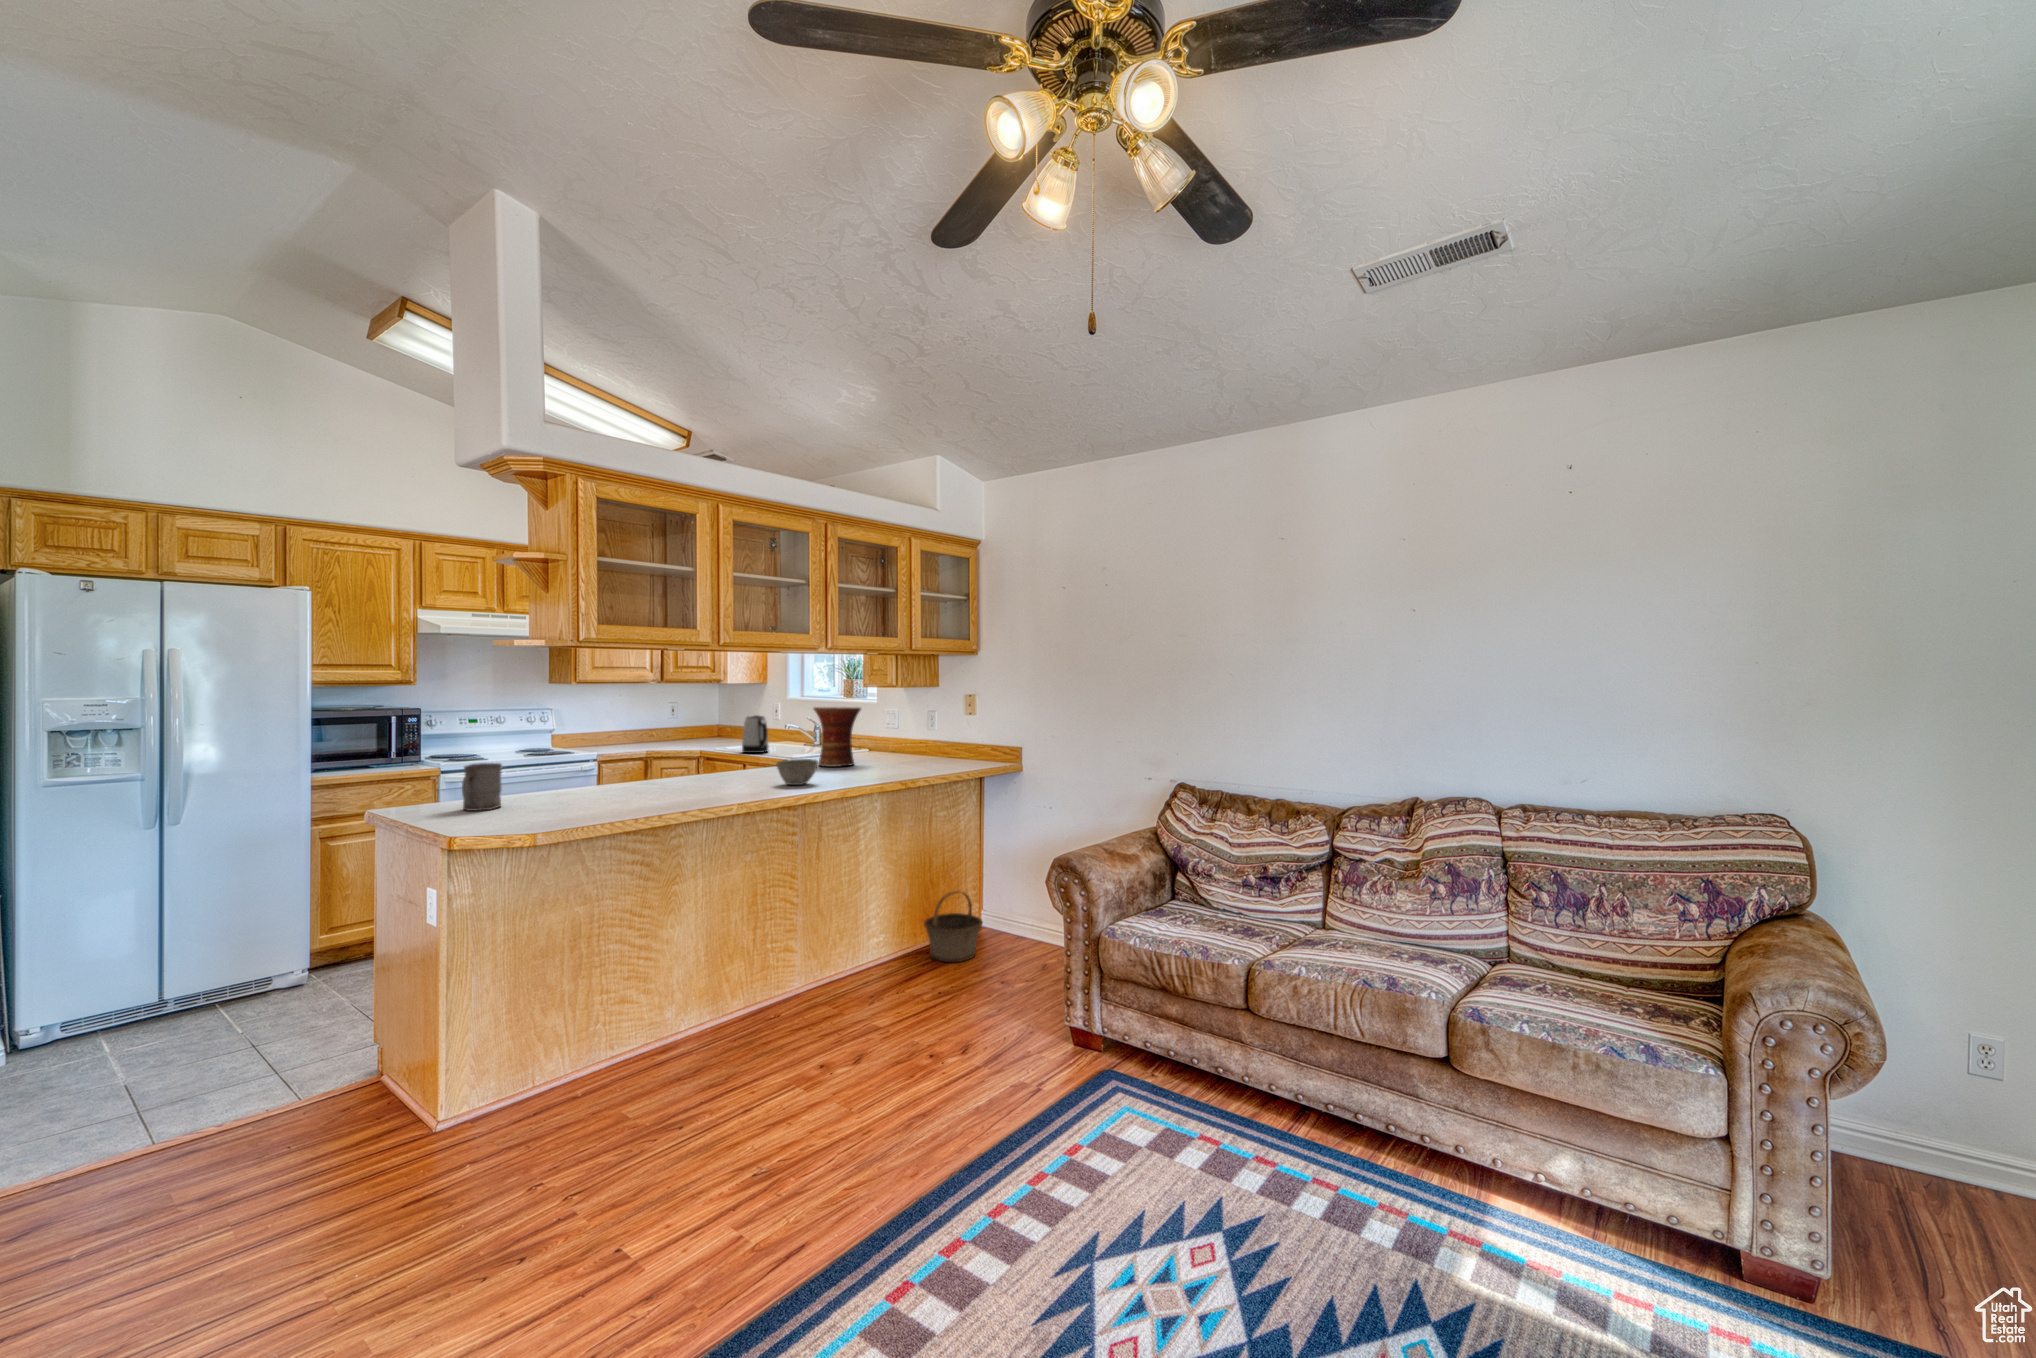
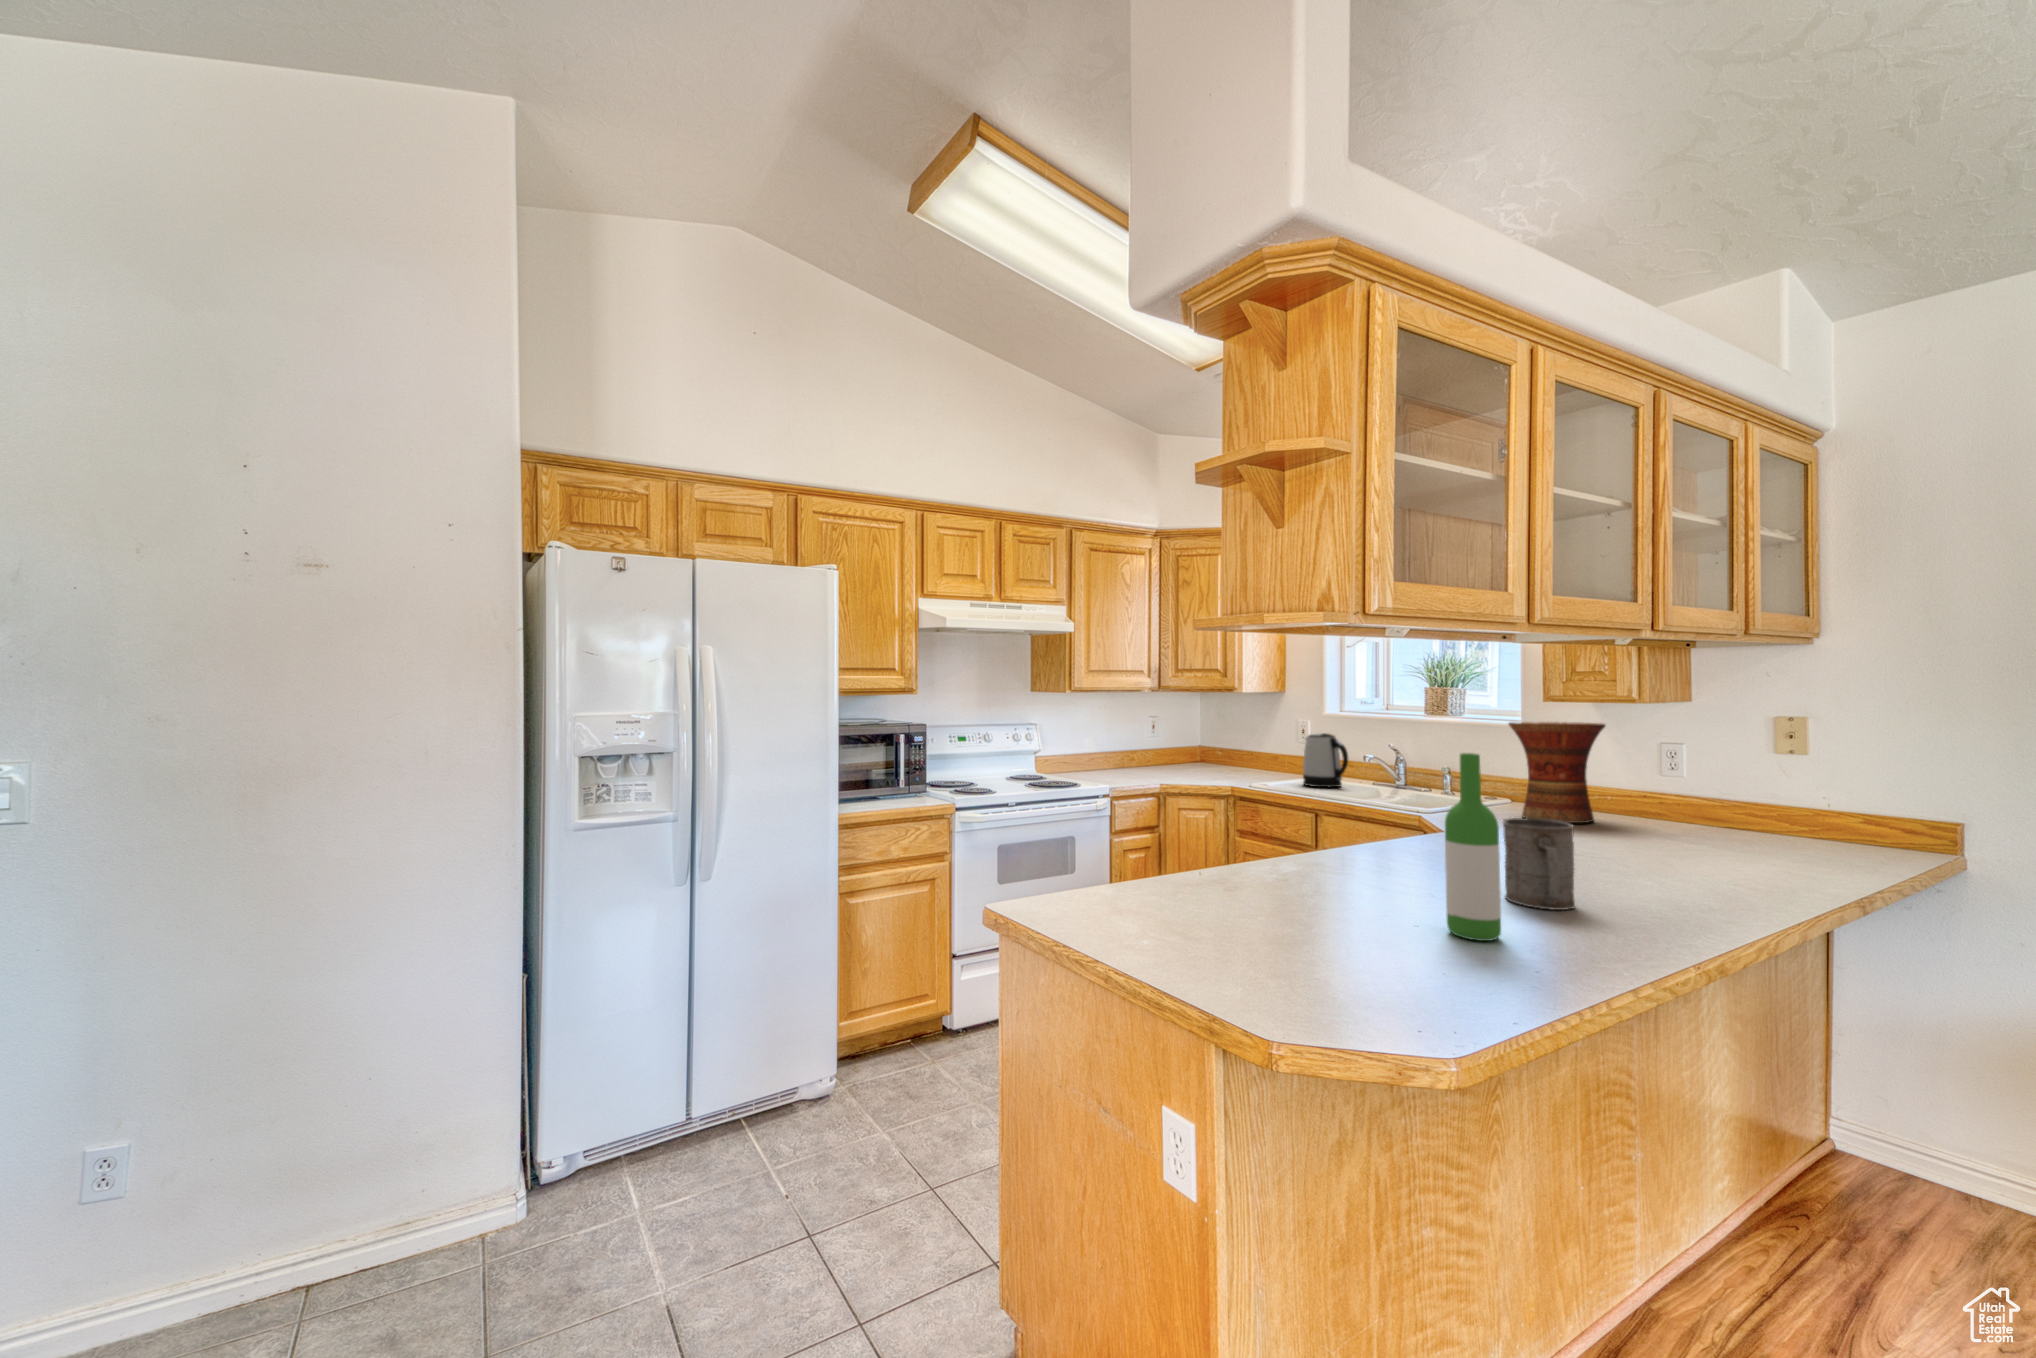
wine bottle: none [593,721,618,807] -> present [1445,753,1501,941]
bowl: present [776,759,818,785] -> none [1625,822,1729,878]
mug: present [462,763,502,811] -> present [1503,818,1575,910]
basket: present [924,891,983,962] -> none [1814,1077,1988,1237]

